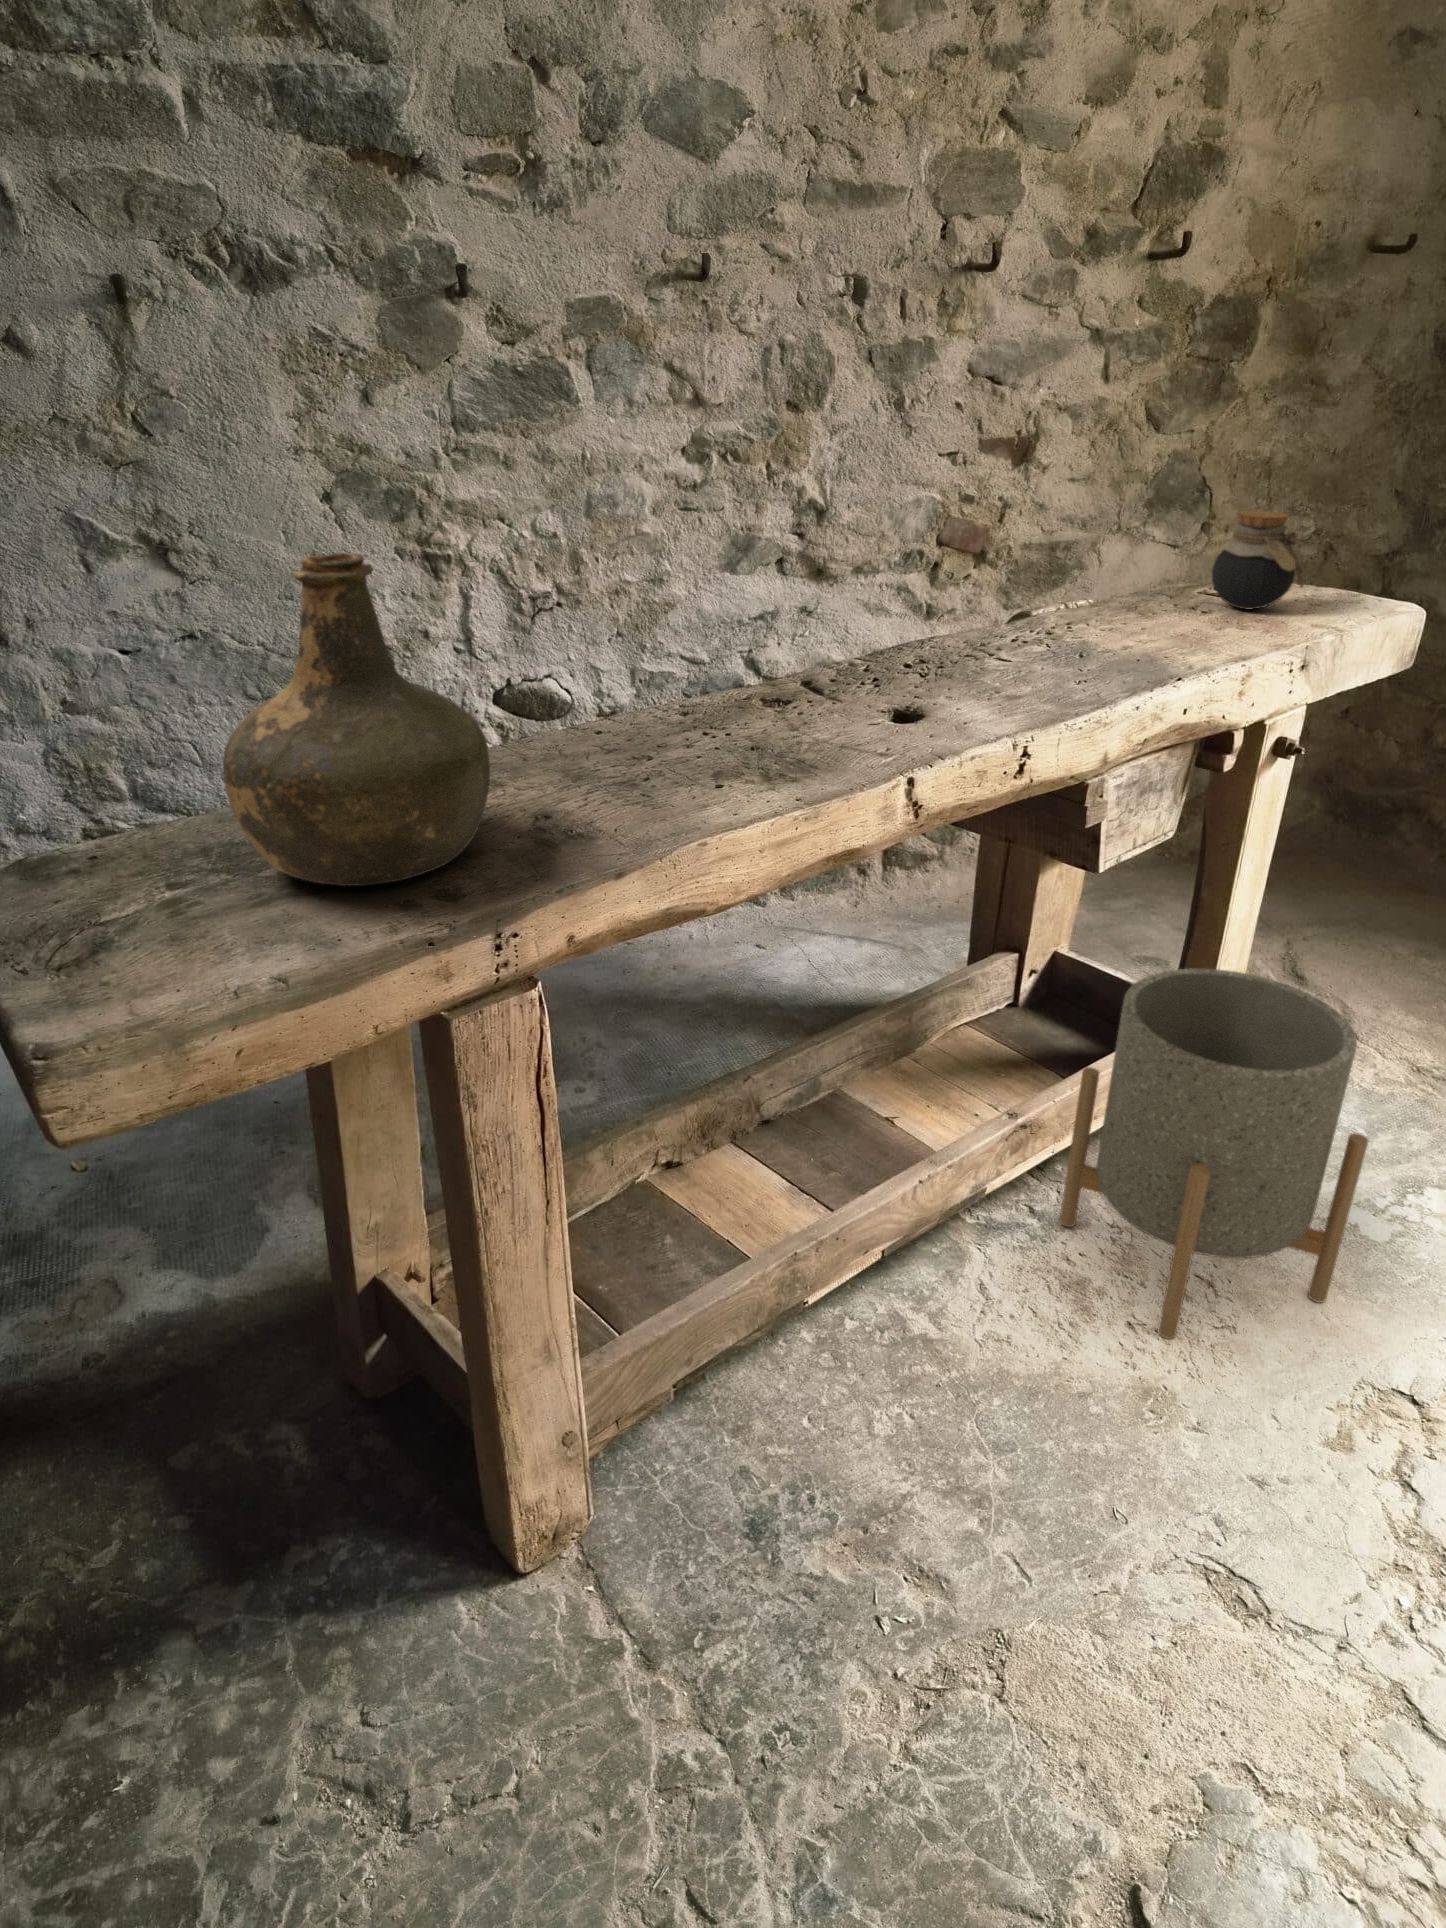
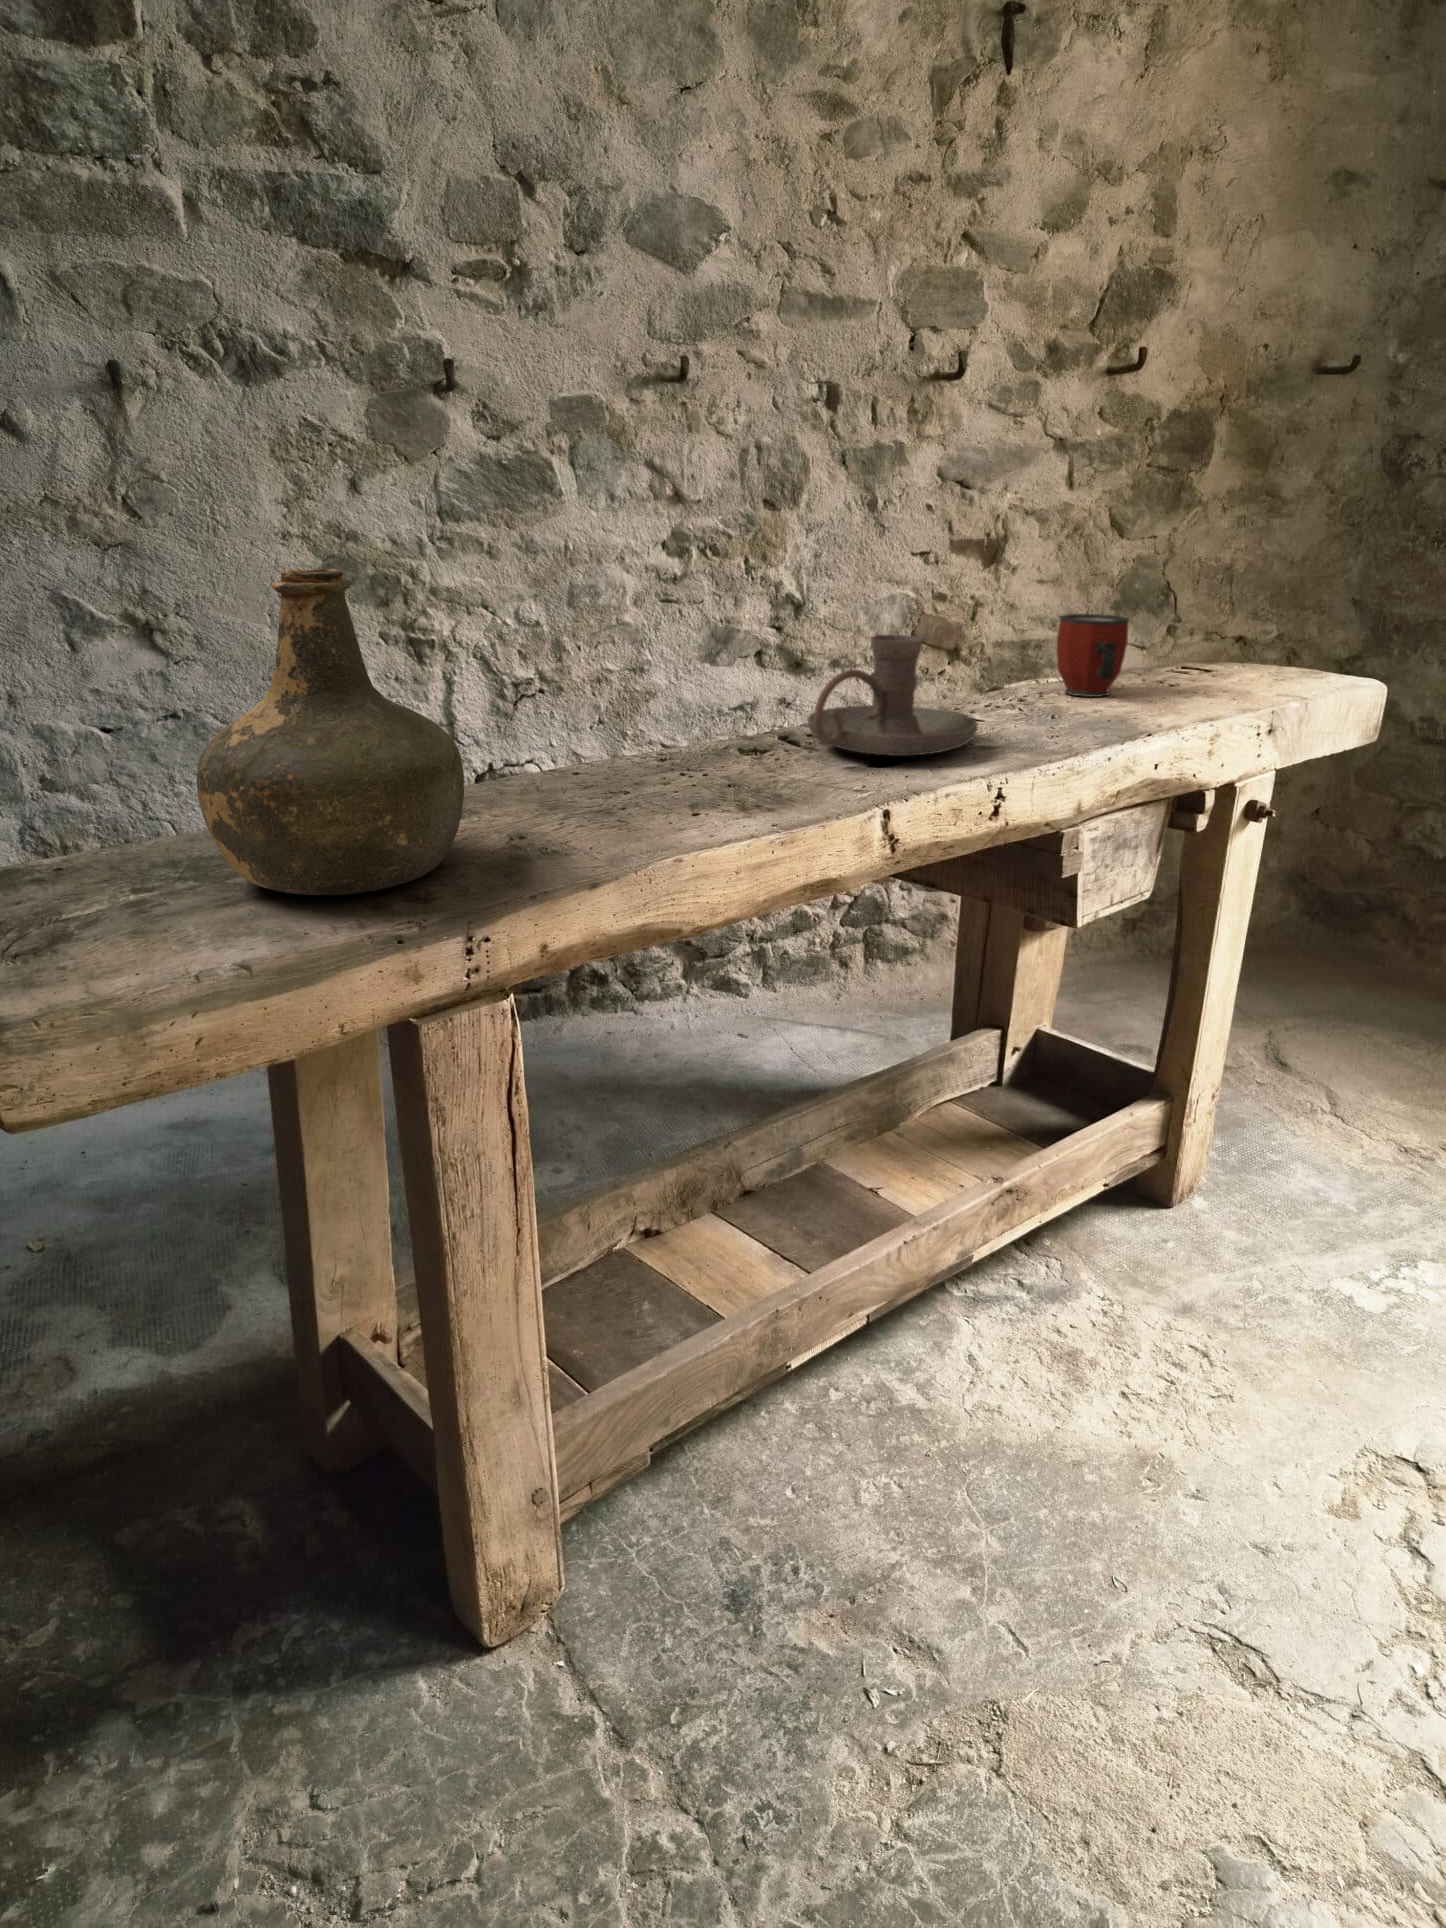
jar: present [1212,510,1303,609] -> none [1176,586,1266,681]
mug: none [1088,542,1165,631] -> present [1056,614,1129,697]
candle holder: none [833,581,1007,708] -> present [807,635,978,756]
planter: present [1060,969,1368,1339] -> none [1049,1026,1359,1407]

